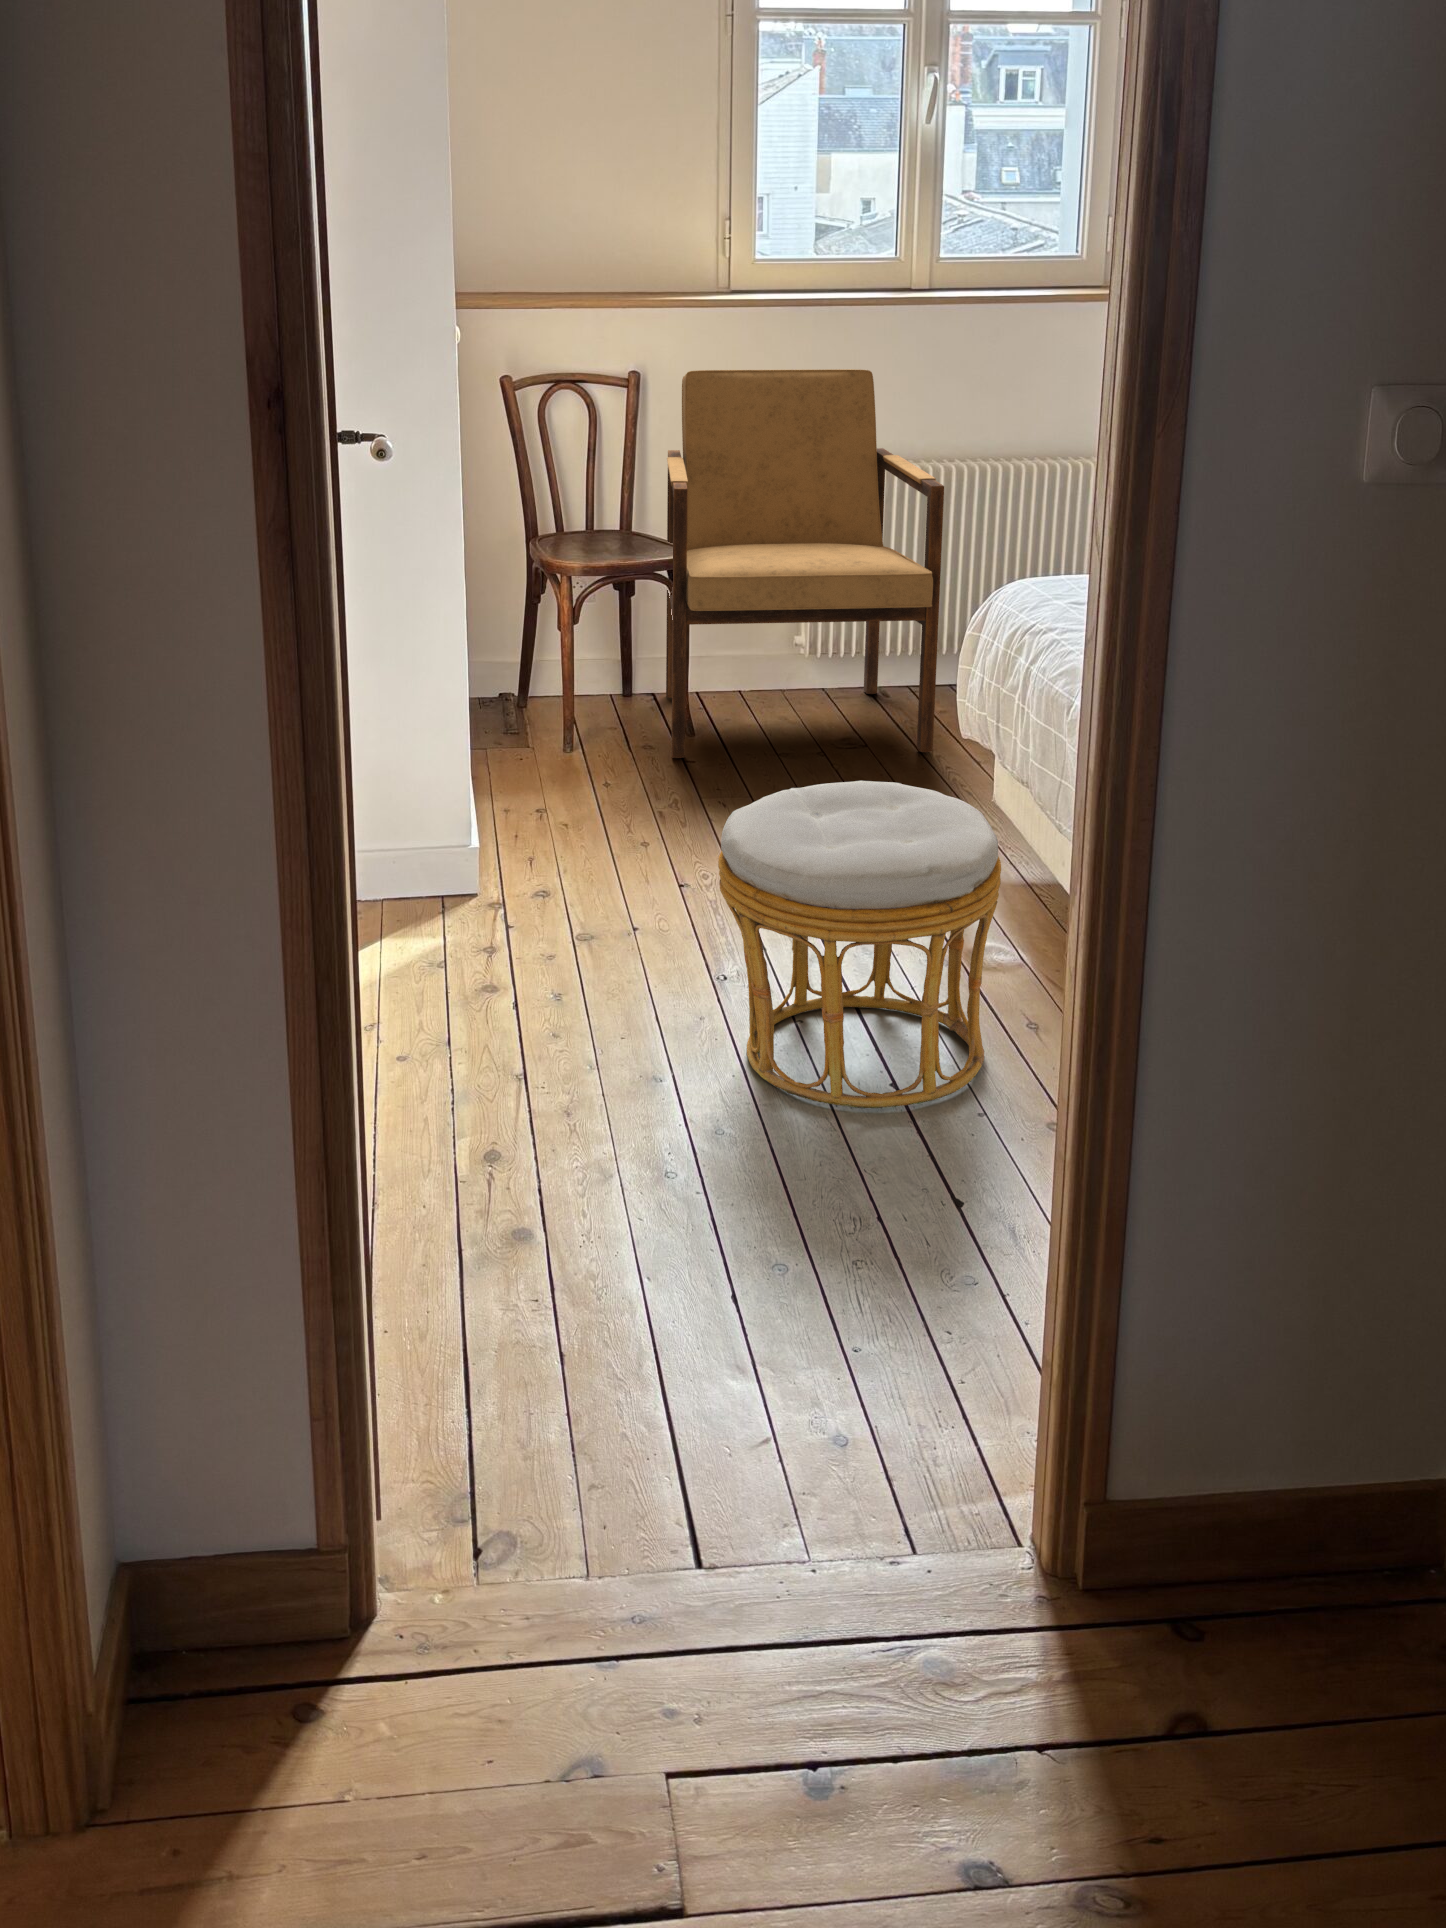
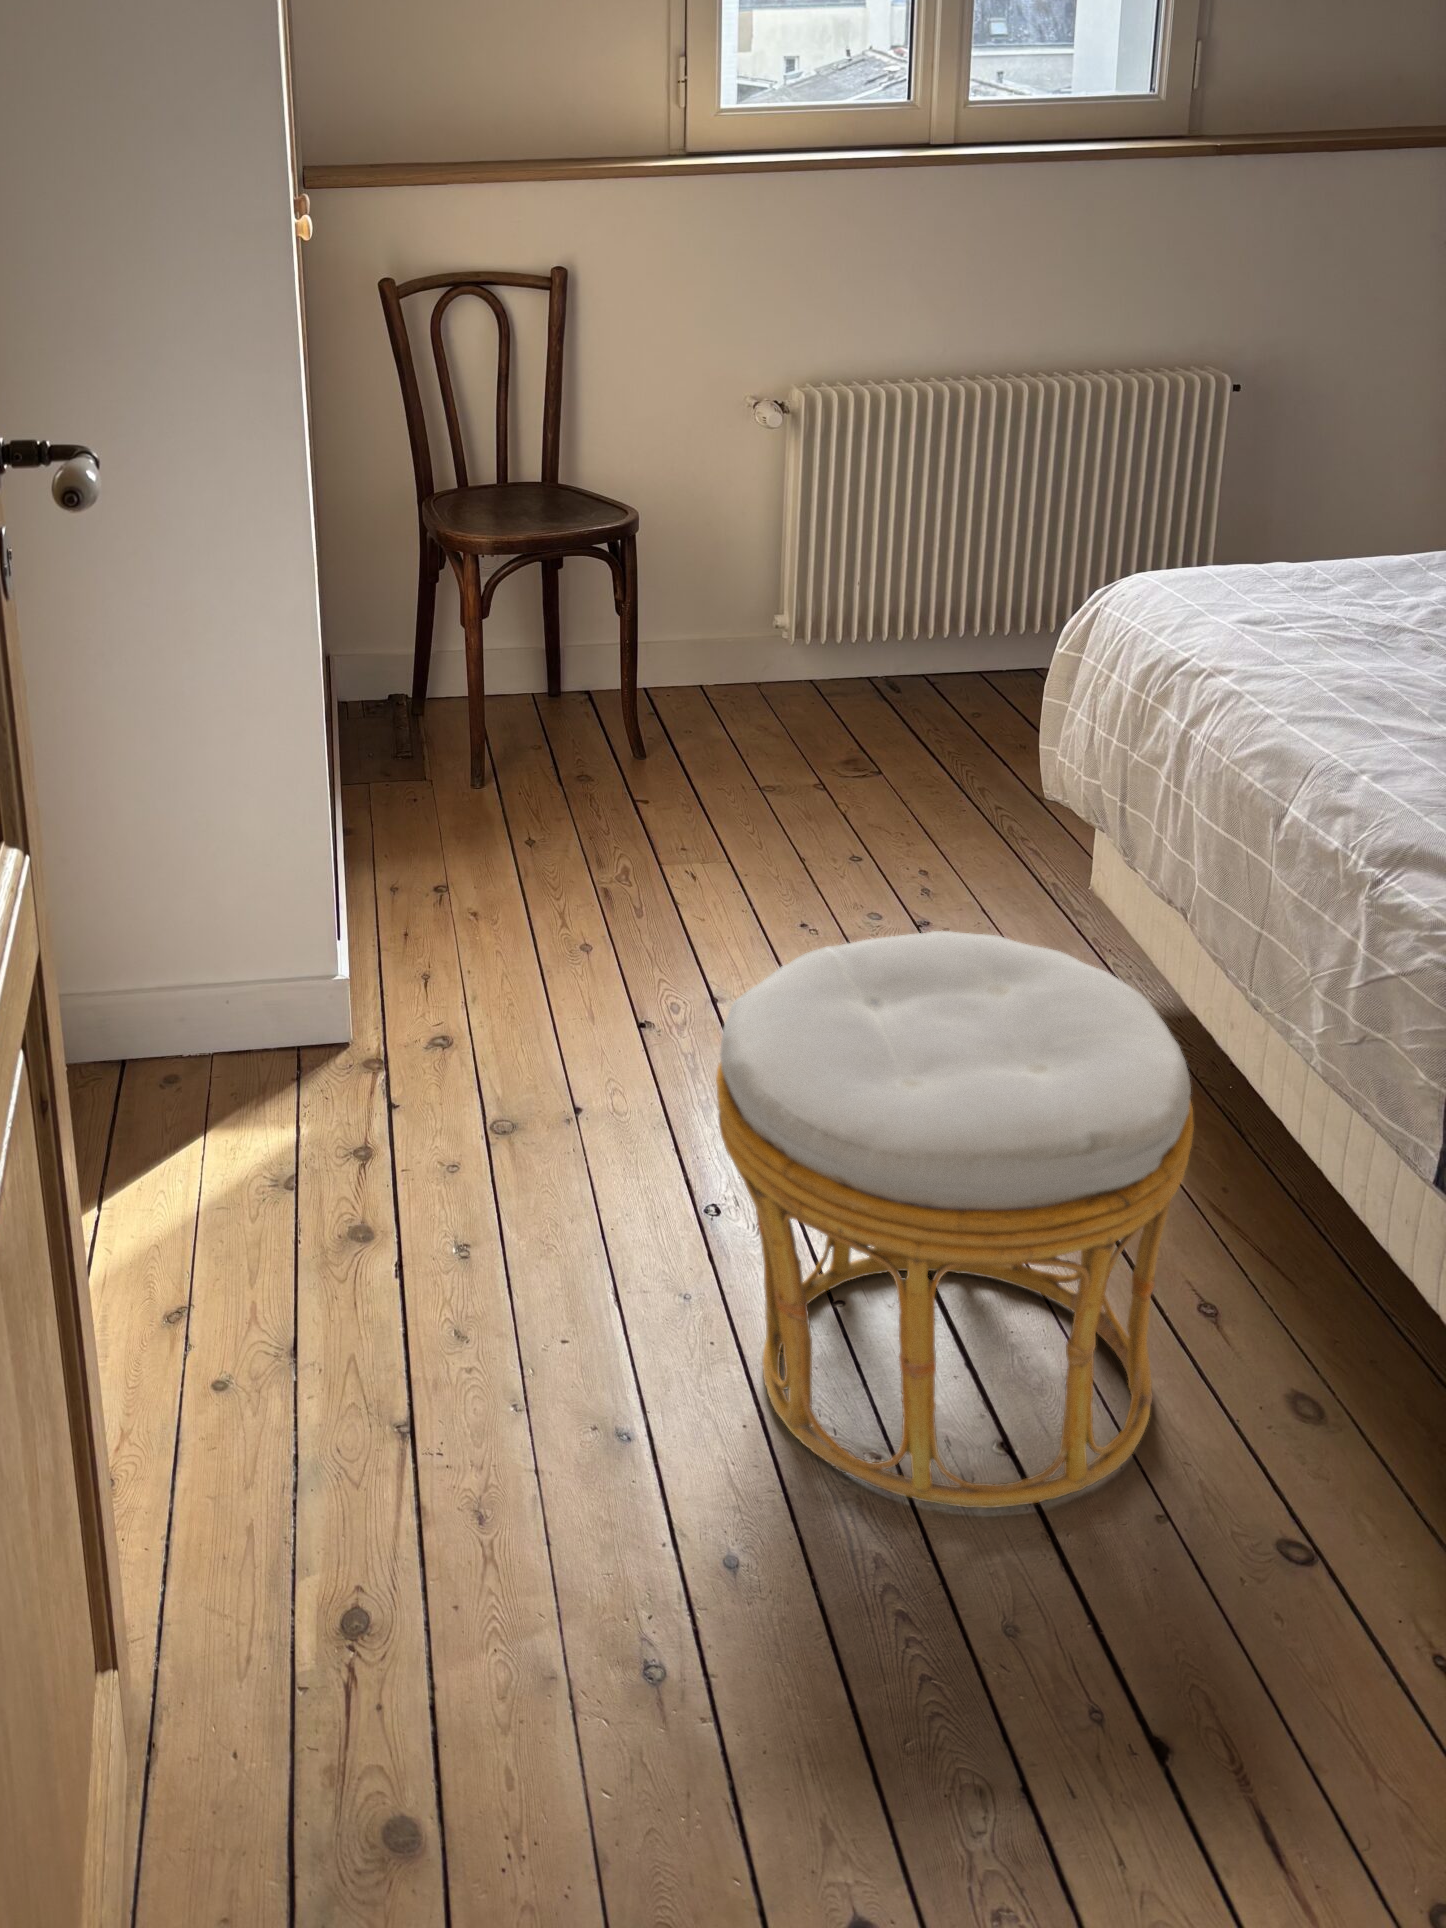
armchair: present [666,369,944,758] -> none [604,260,994,798]

